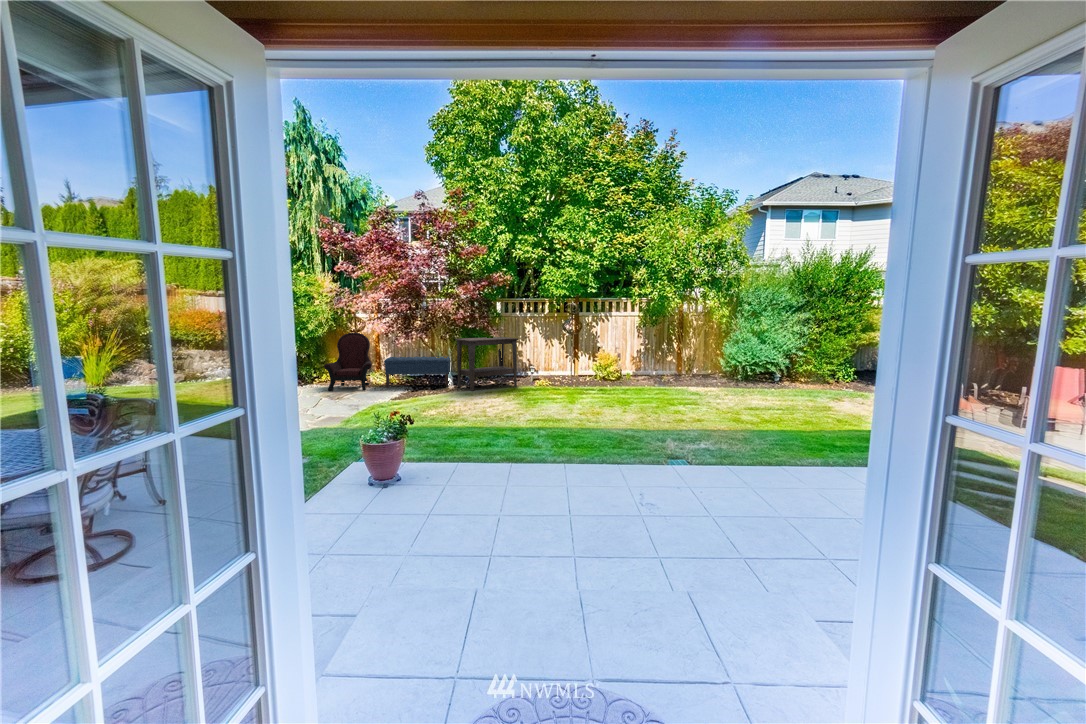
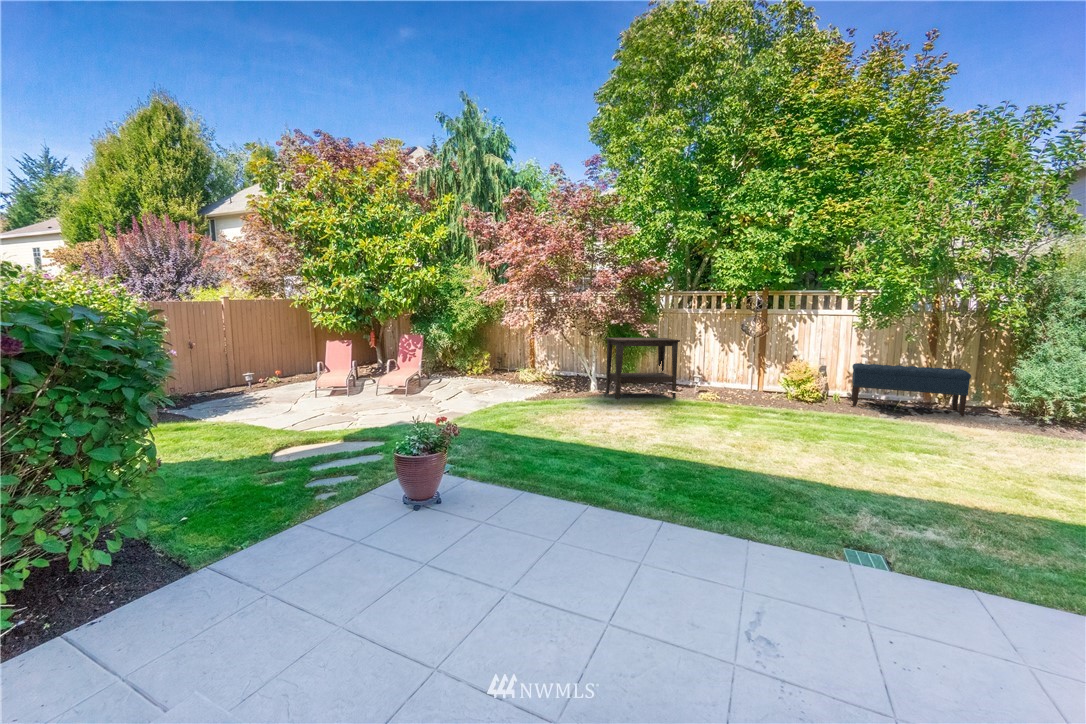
armchair: present [324,332,372,391] -> none [475,328,522,388]
bench: present [384,356,450,388] -> present [852,363,971,416]

